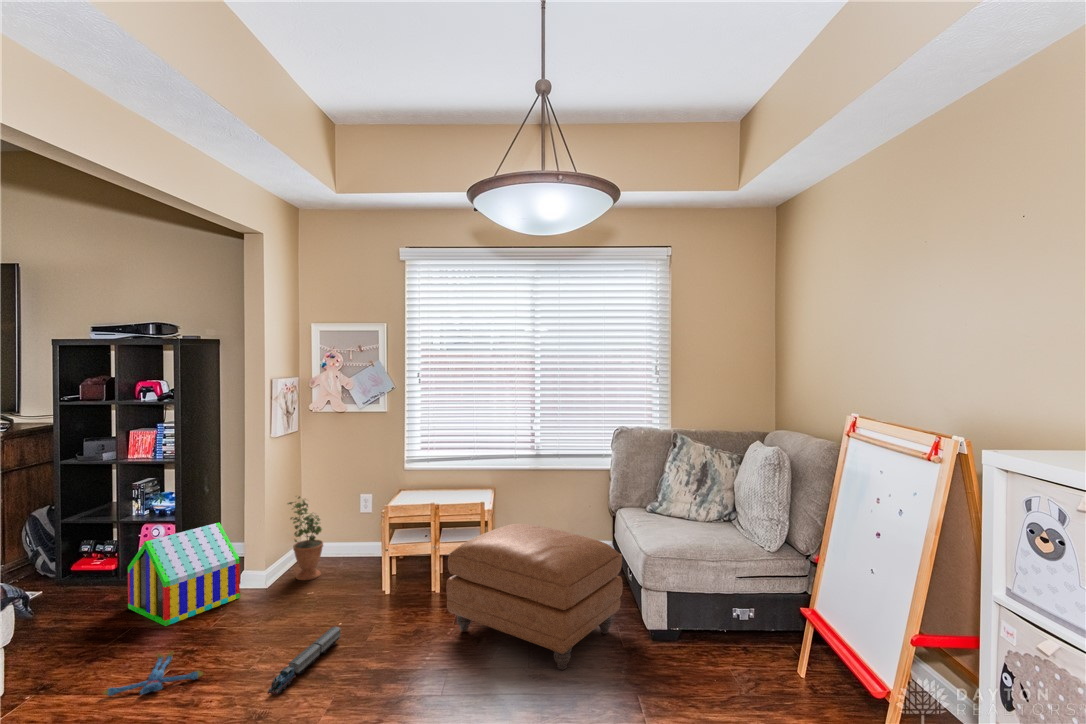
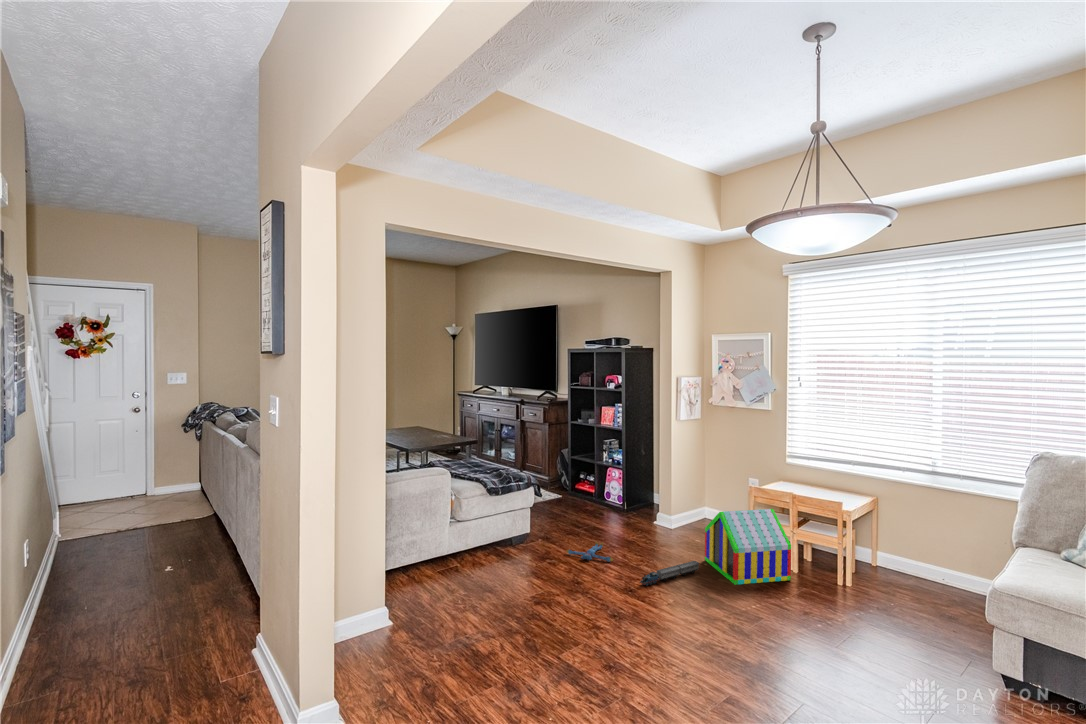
potted plant: present [288,497,323,580] -> none [688,466,713,531]
toy house: present [128,523,240,626] -> present [705,509,791,585]
ottoman: present [446,524,623,669] -> none [779,523,965,659]

